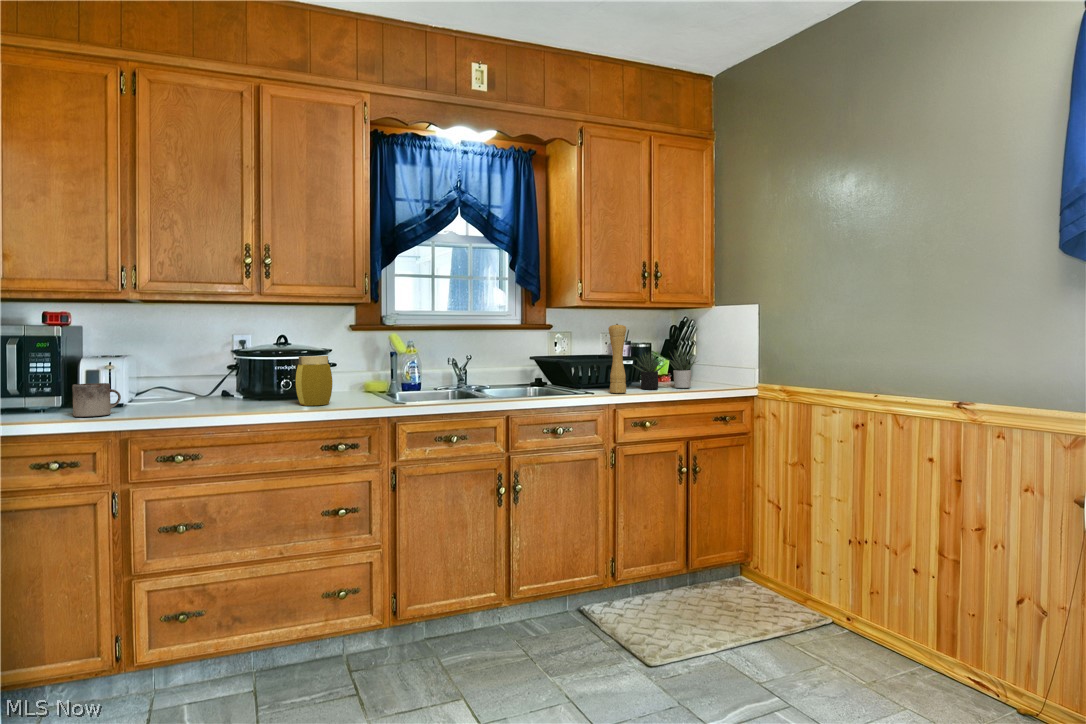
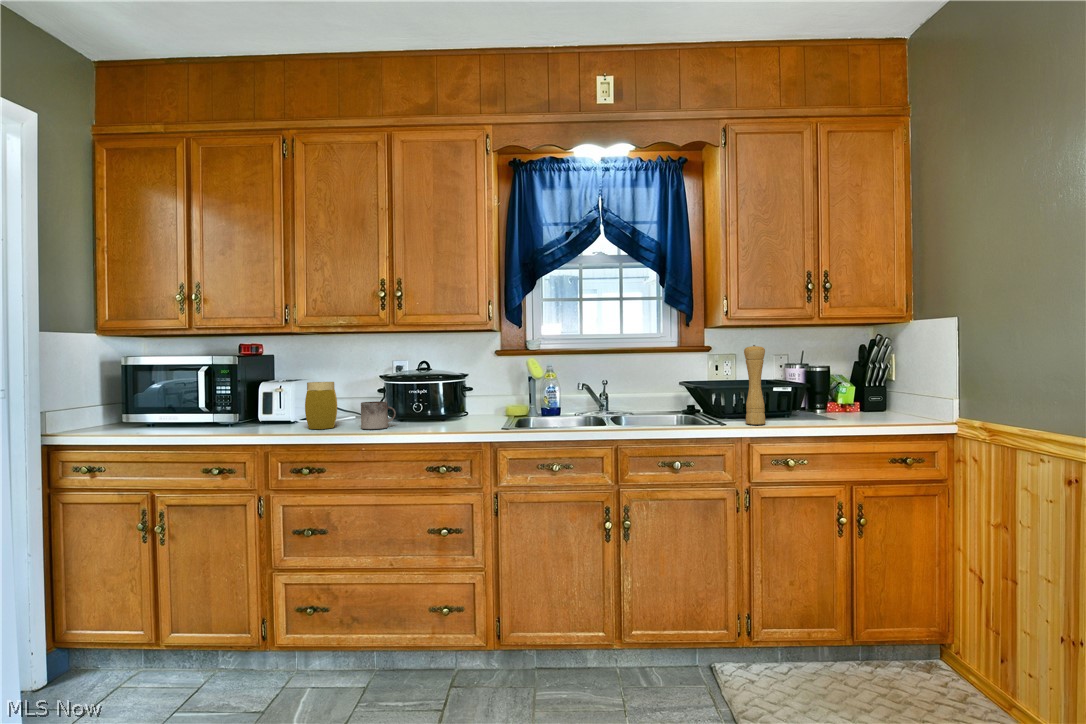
succulent plant: present [634,348,696,389] -> none [781,370,874,420]
jar: present [296,356,332,406] -> present [305,382,337,429]
mug: present [72,383,121,417] -> present [361,401,396,429]

